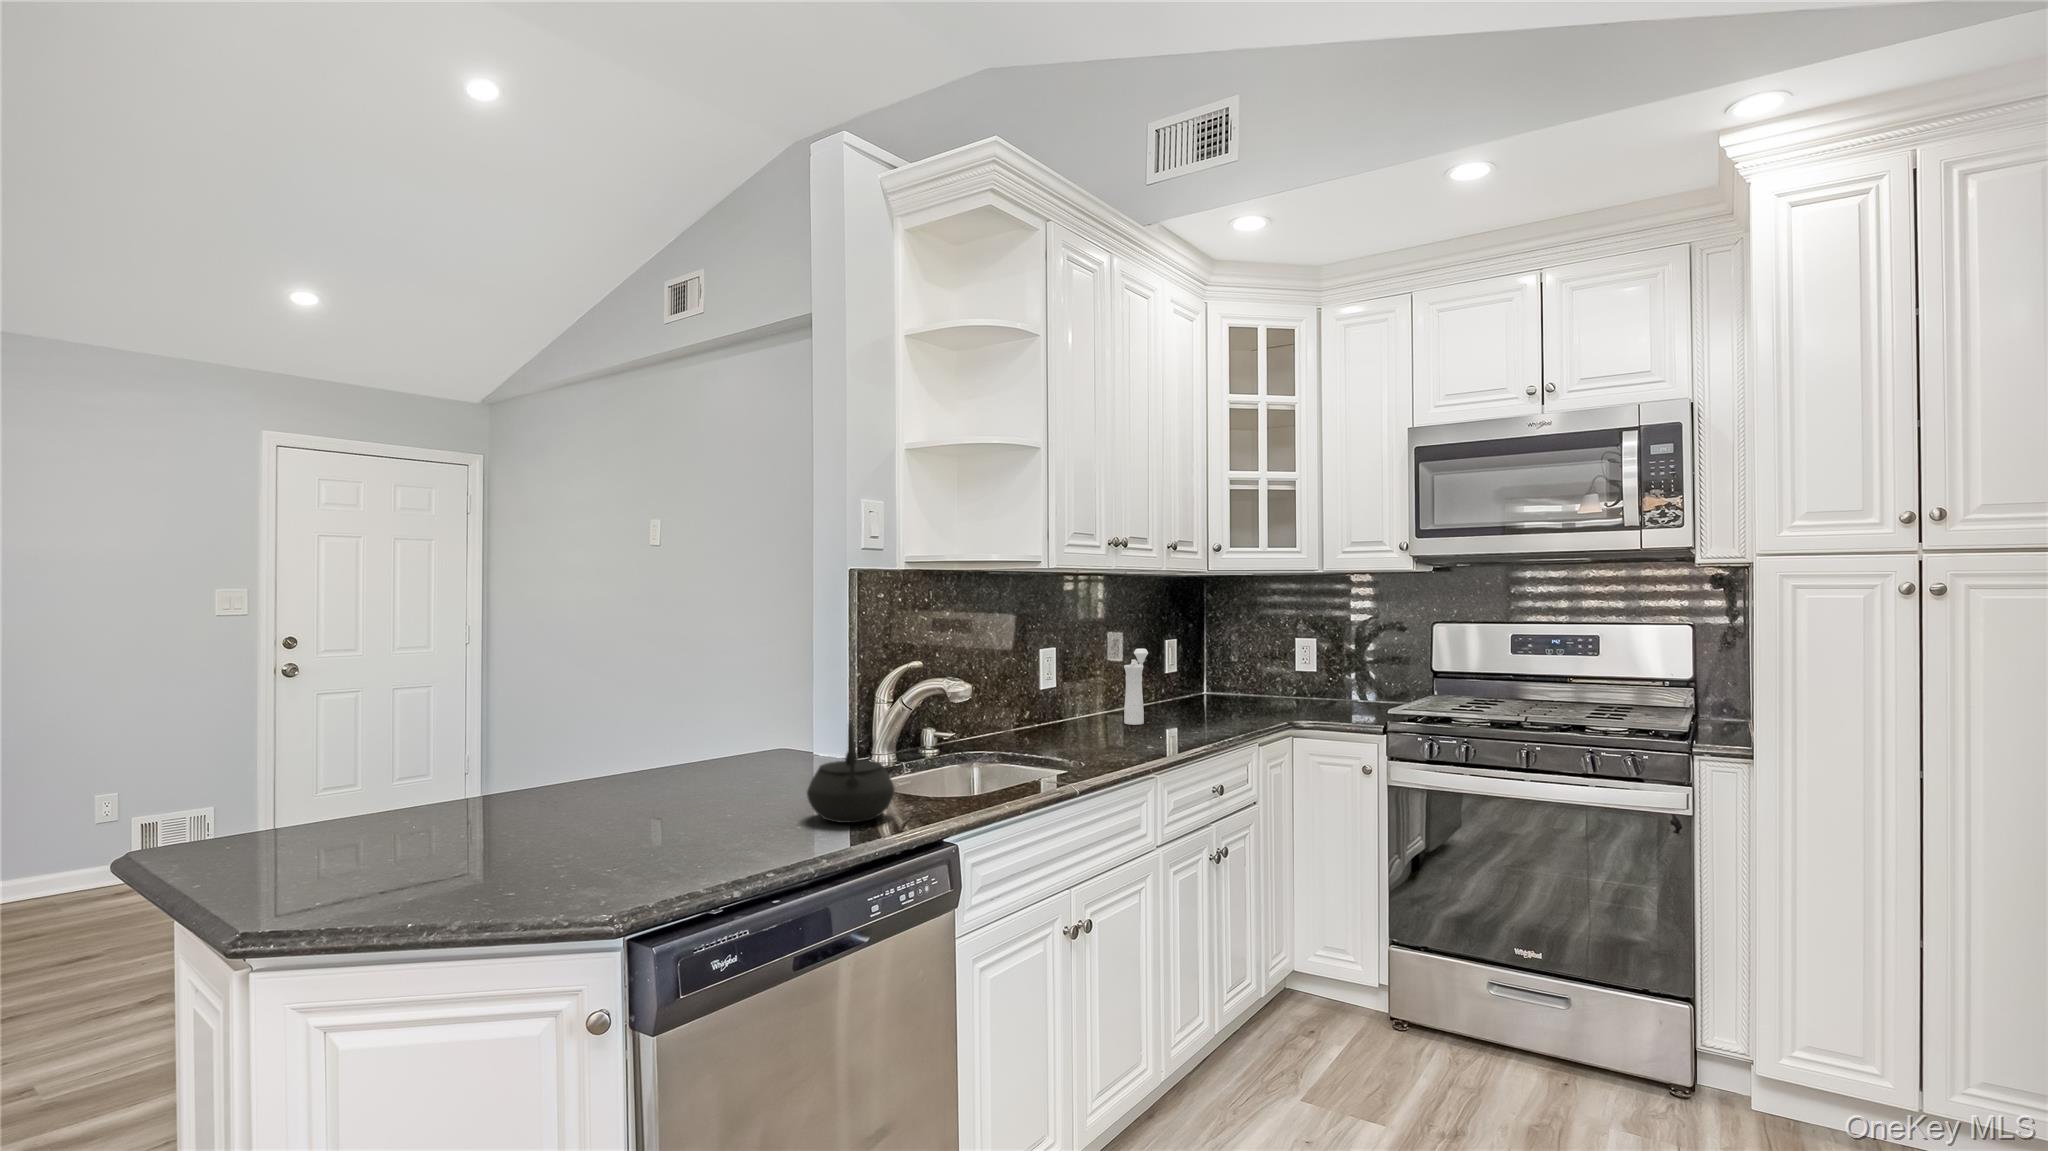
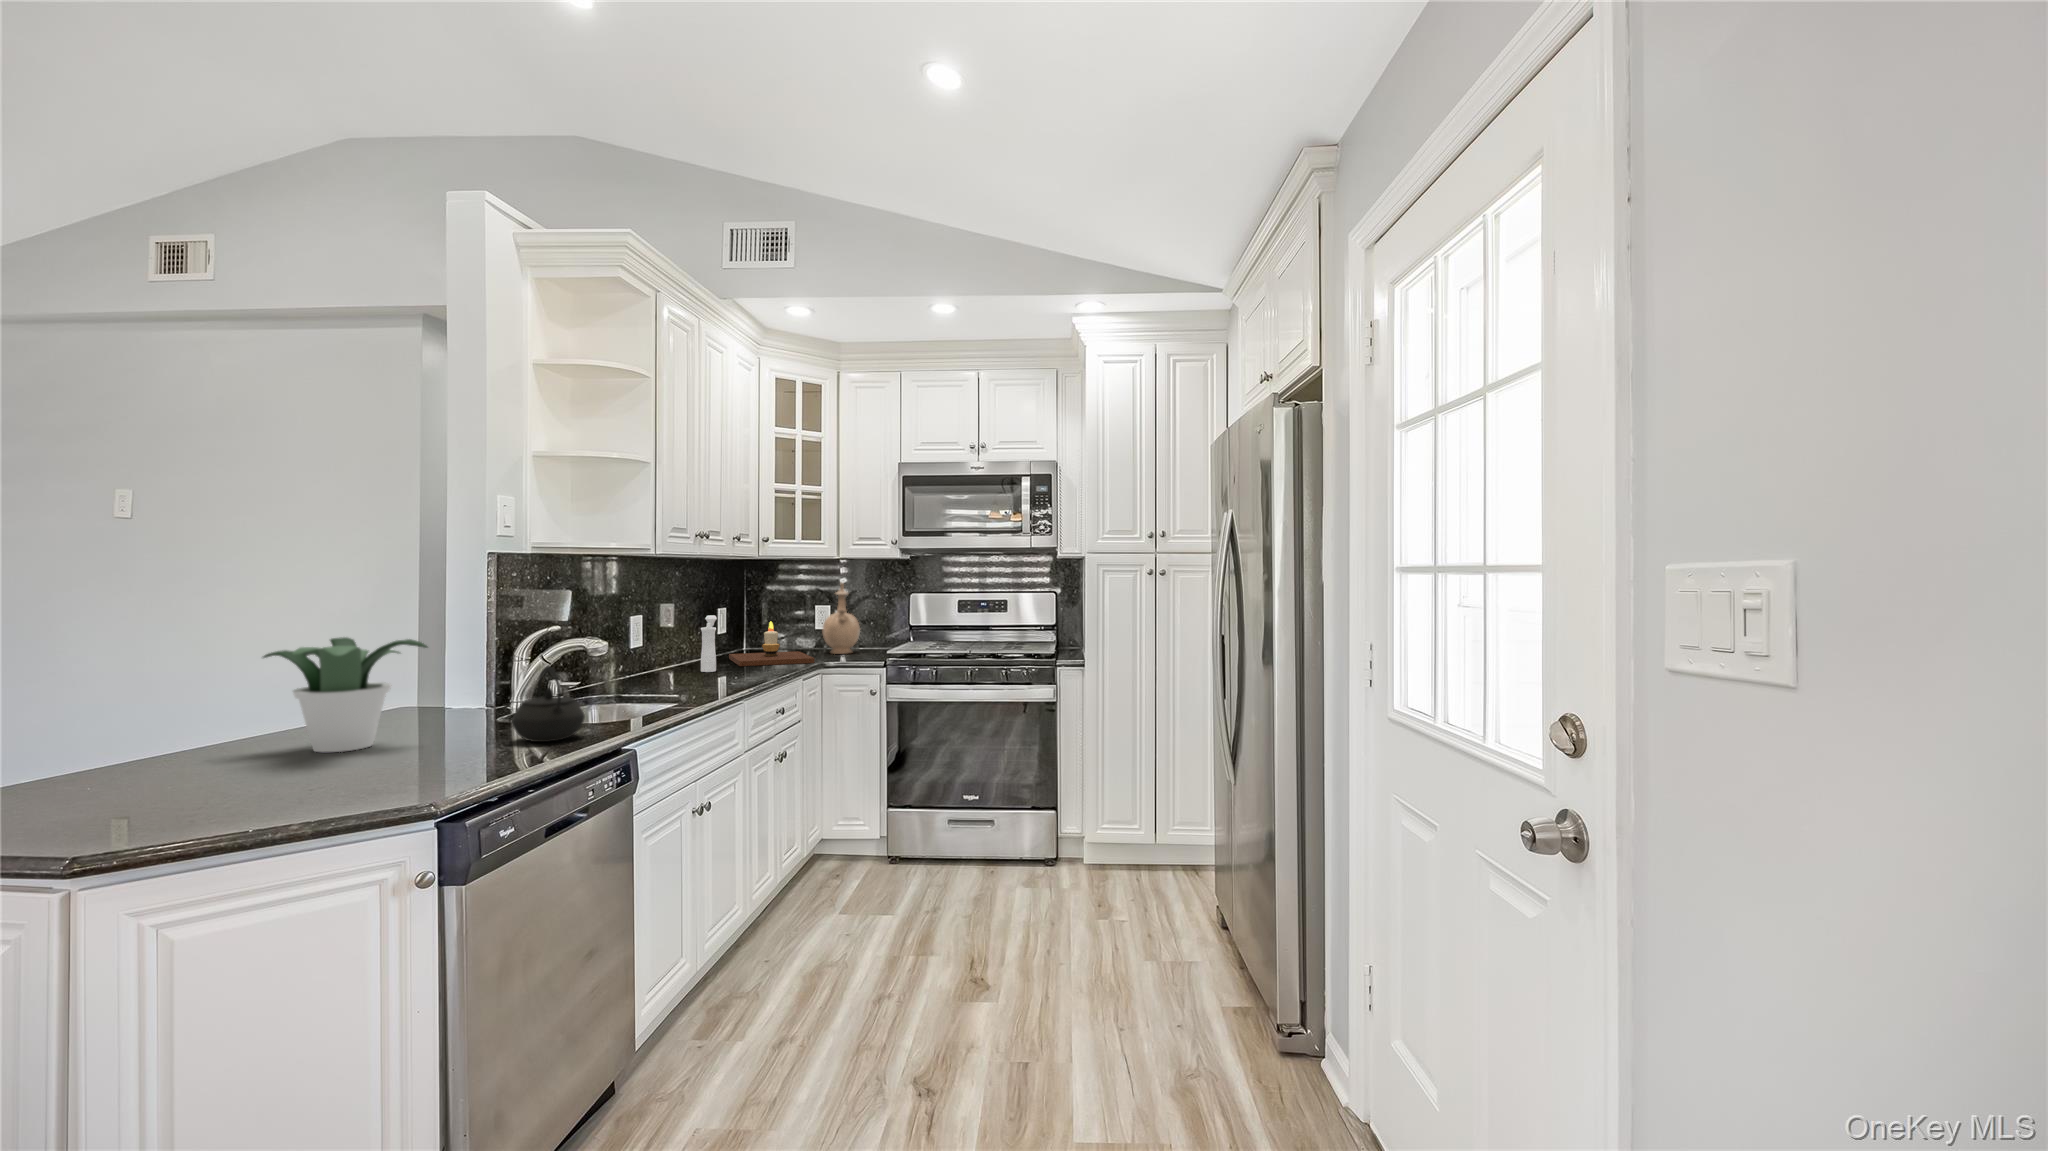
vase: none [1302,605,1356,707] -> present [823,582,860,654]
candle: none [1174,658,1281,719] -> present [729,621,814,666]
potted plant: none [585,671,731,809] -> present [263,637,427,752]

